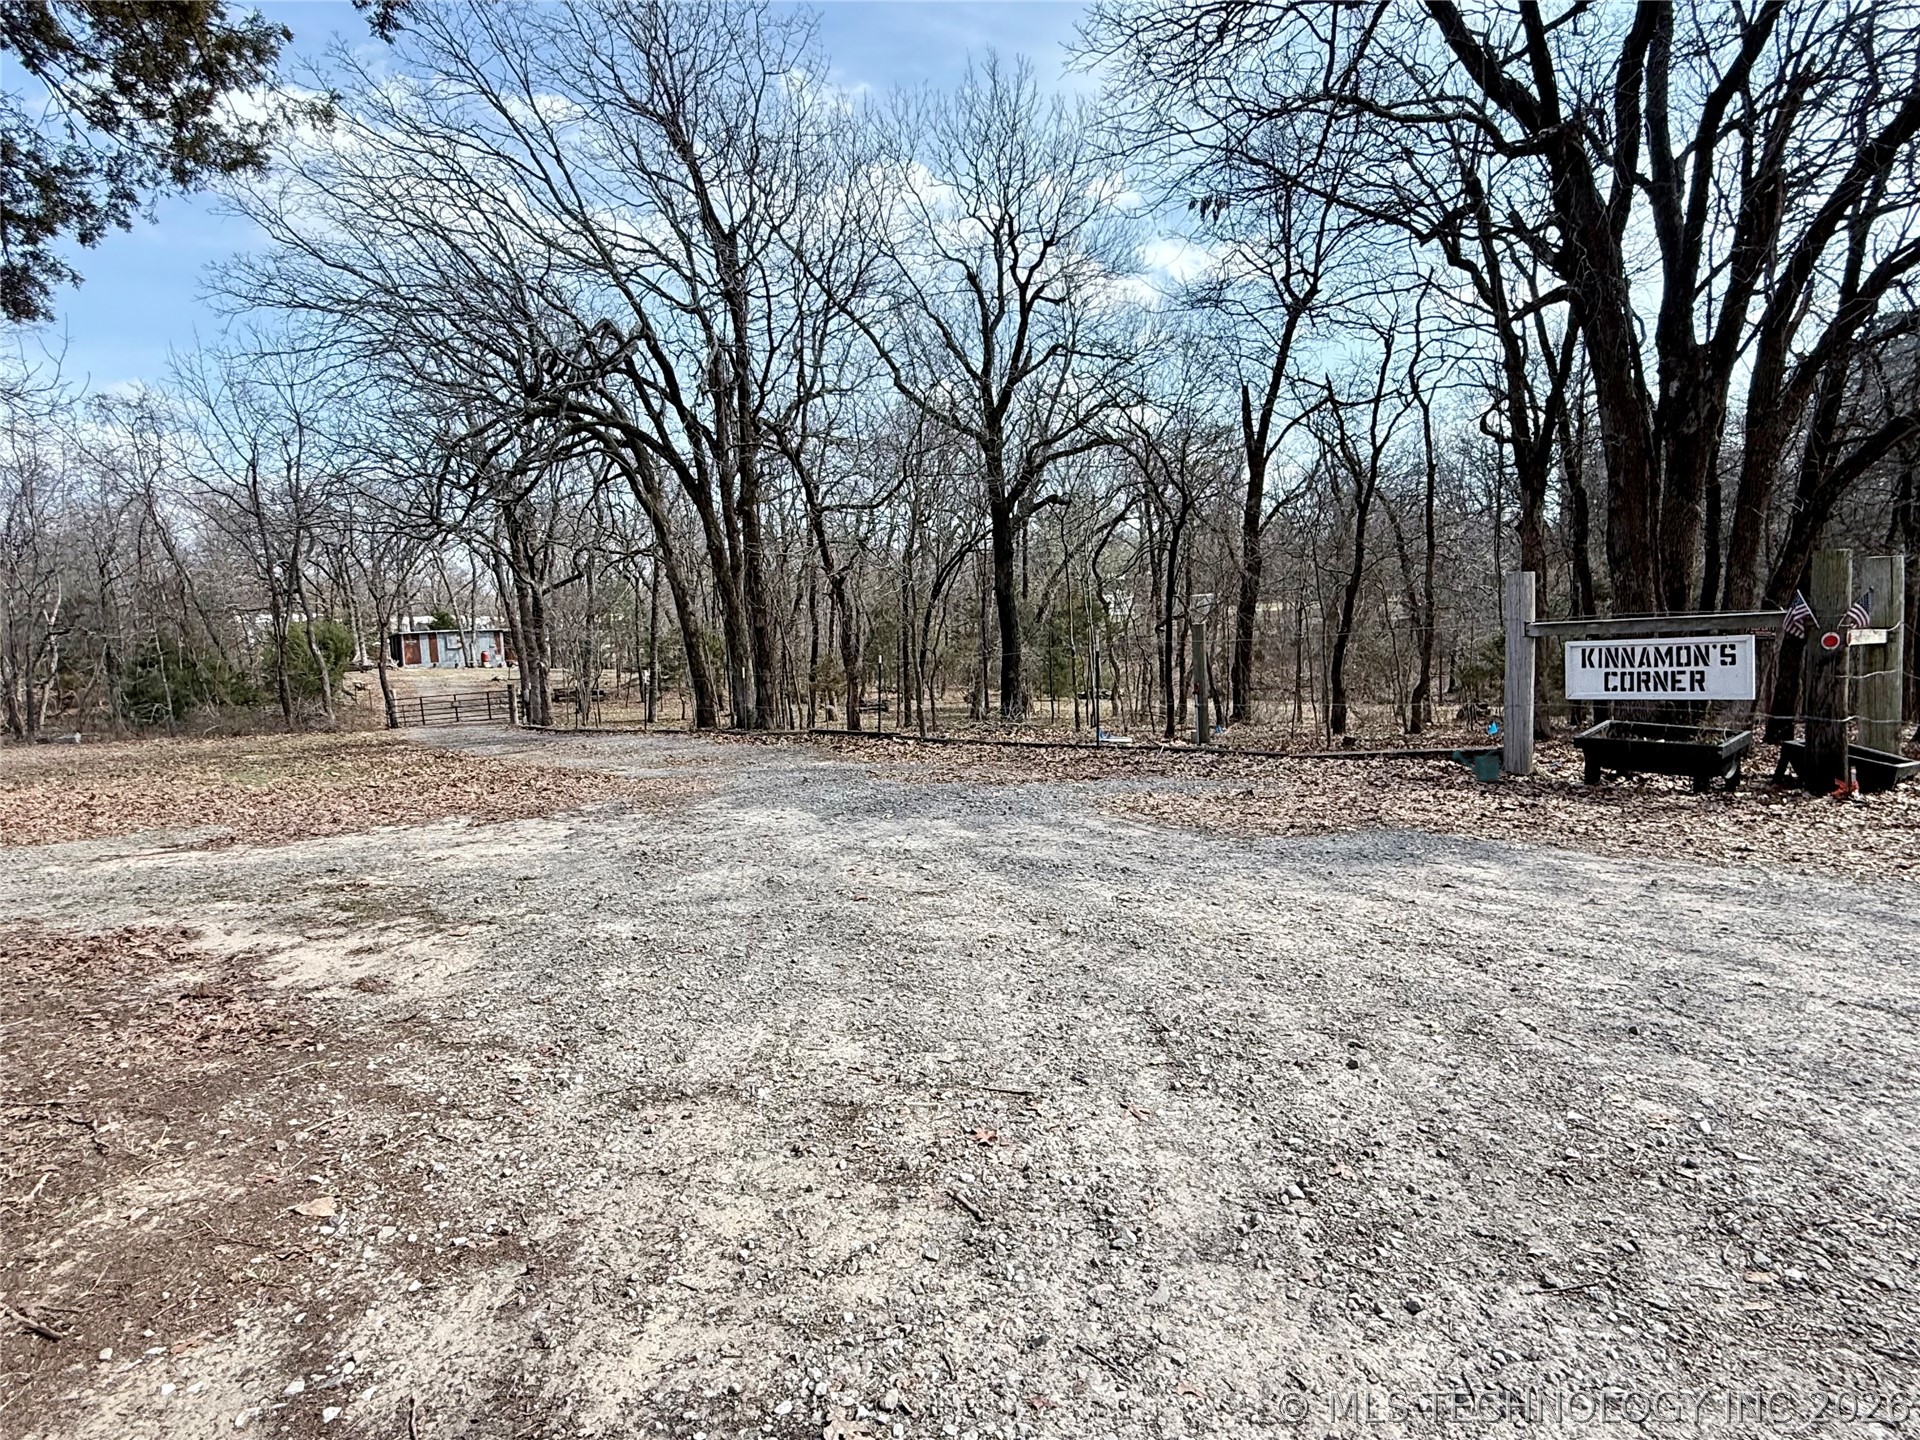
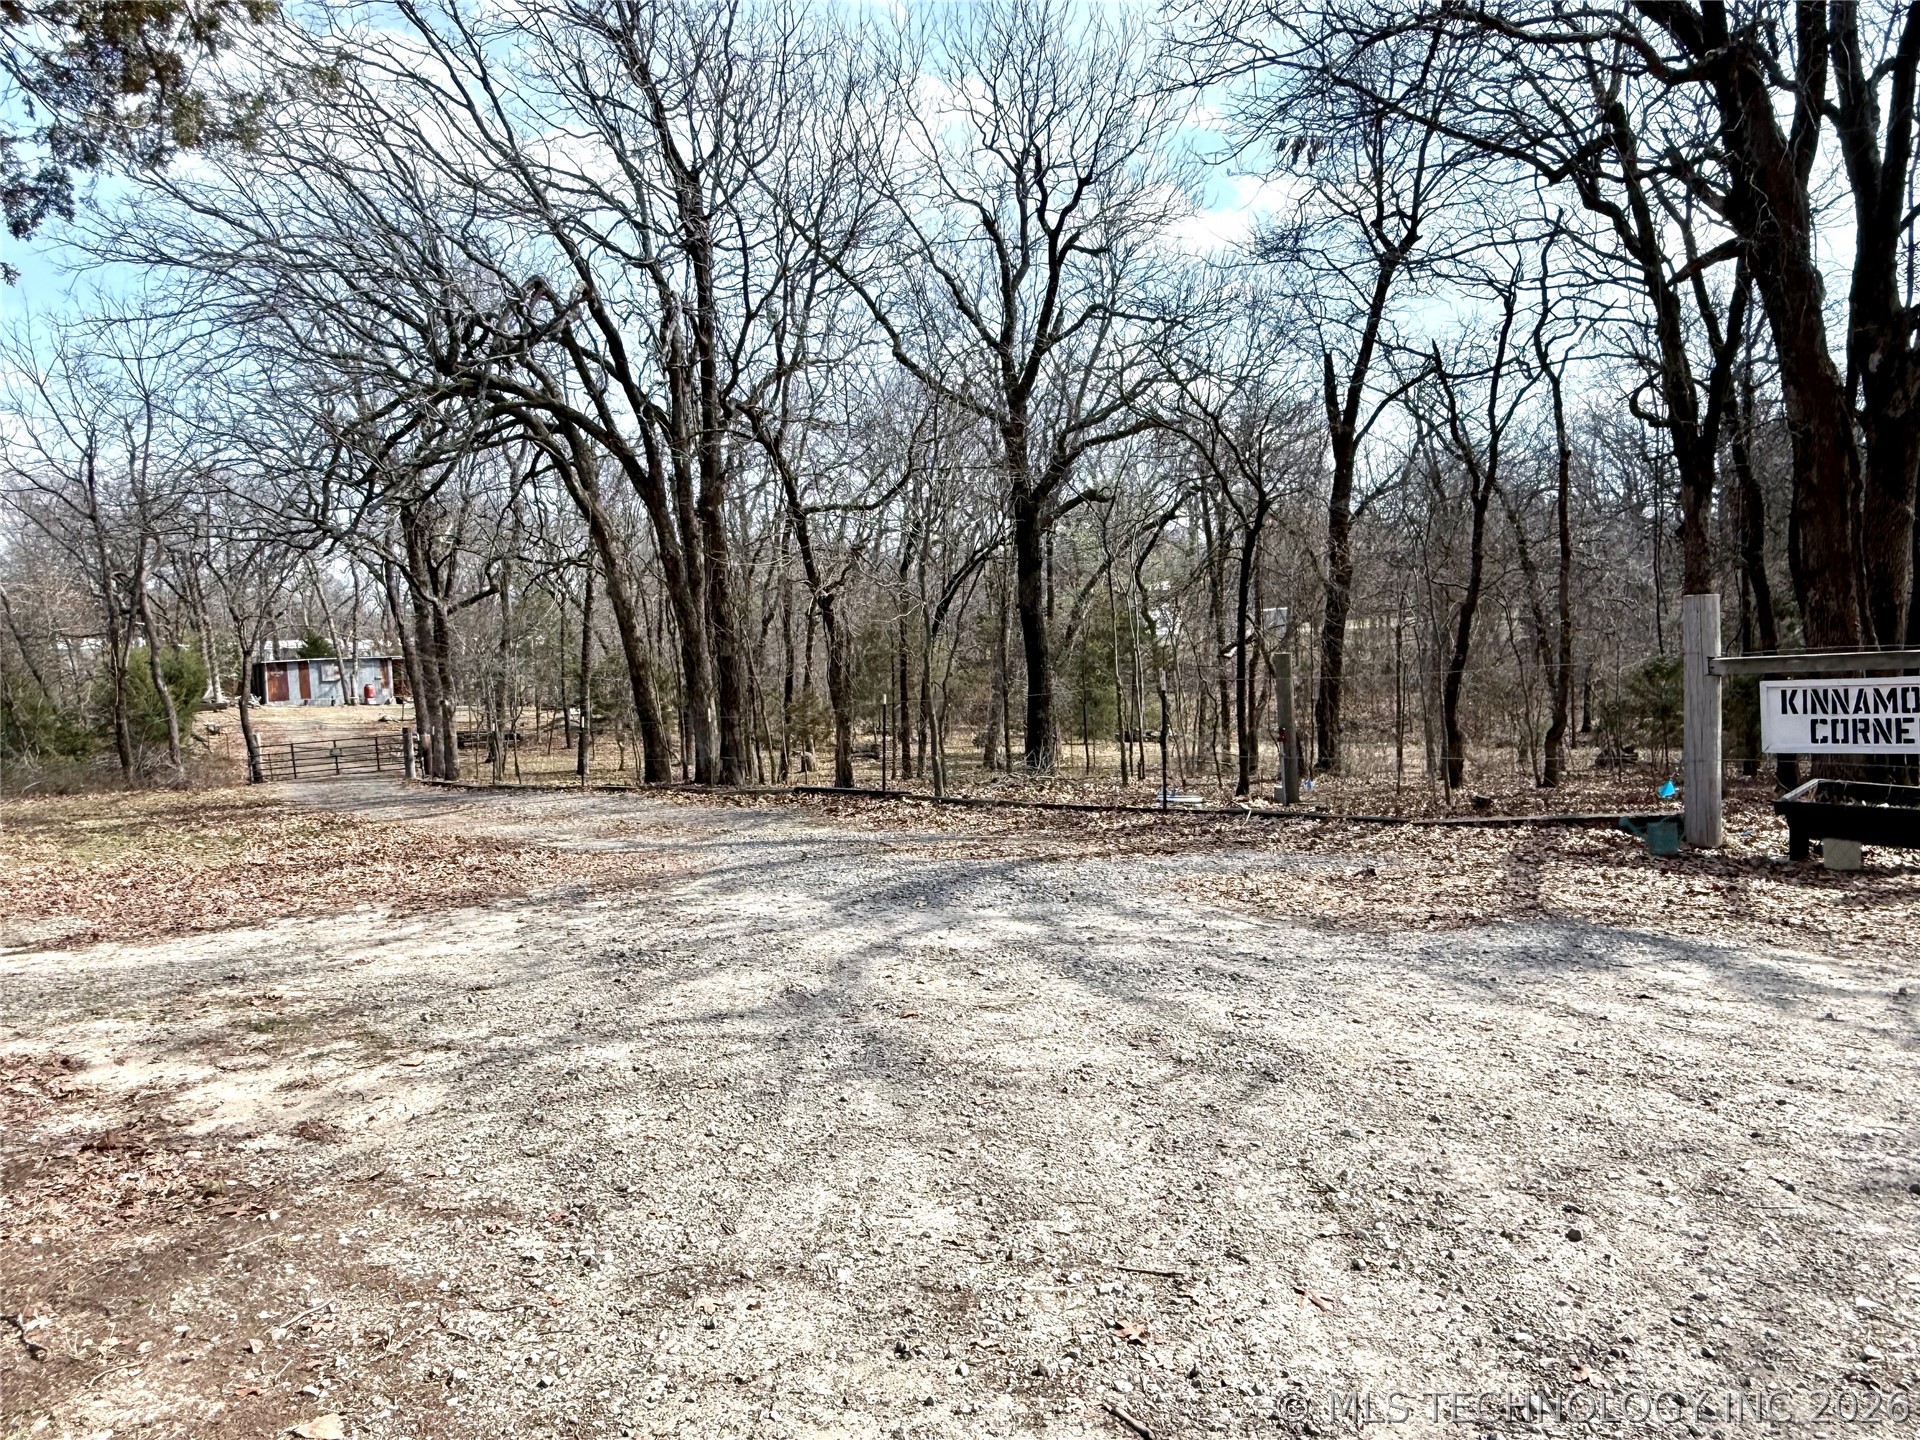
planter: none [1611,764,1643,794] -> present [1822,839,1861,871]

